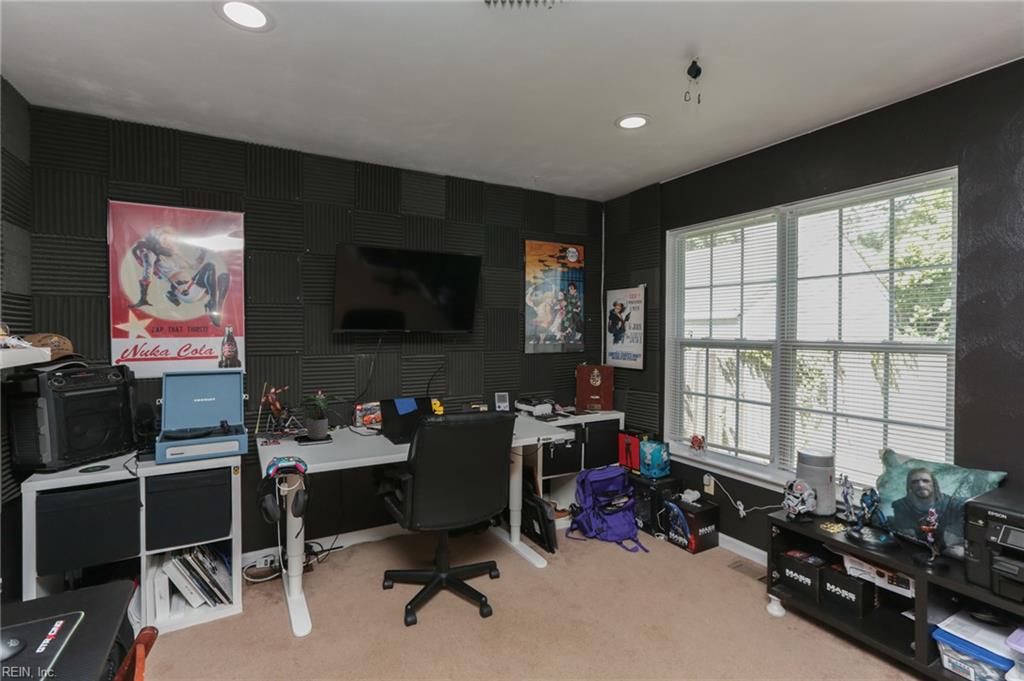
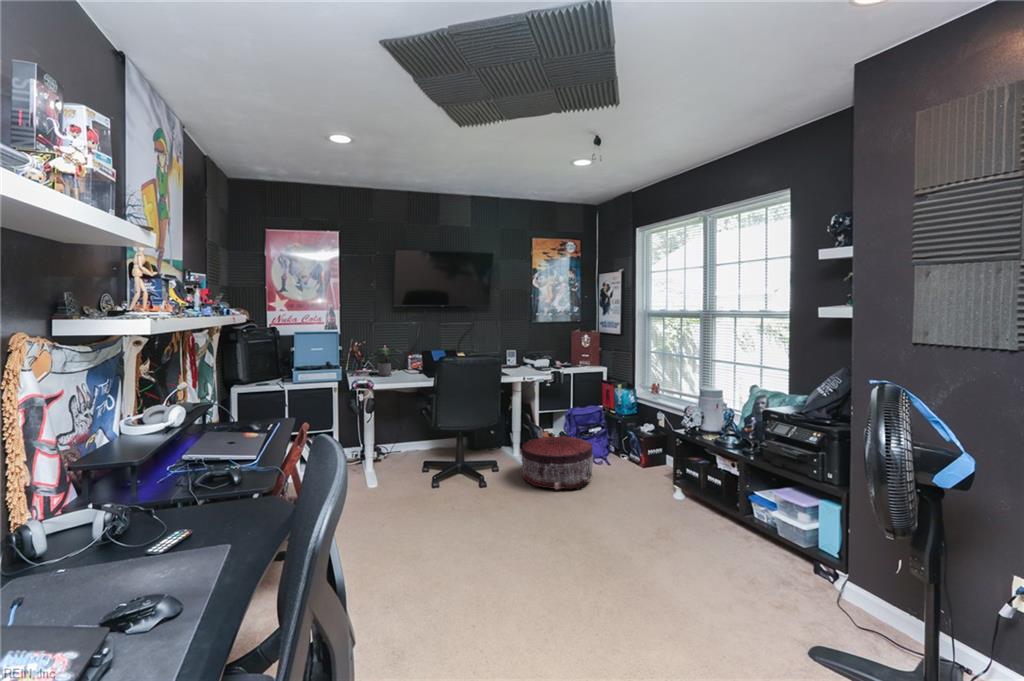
pouf: none [538,521,648,619] -> present [521,436,593,489]

